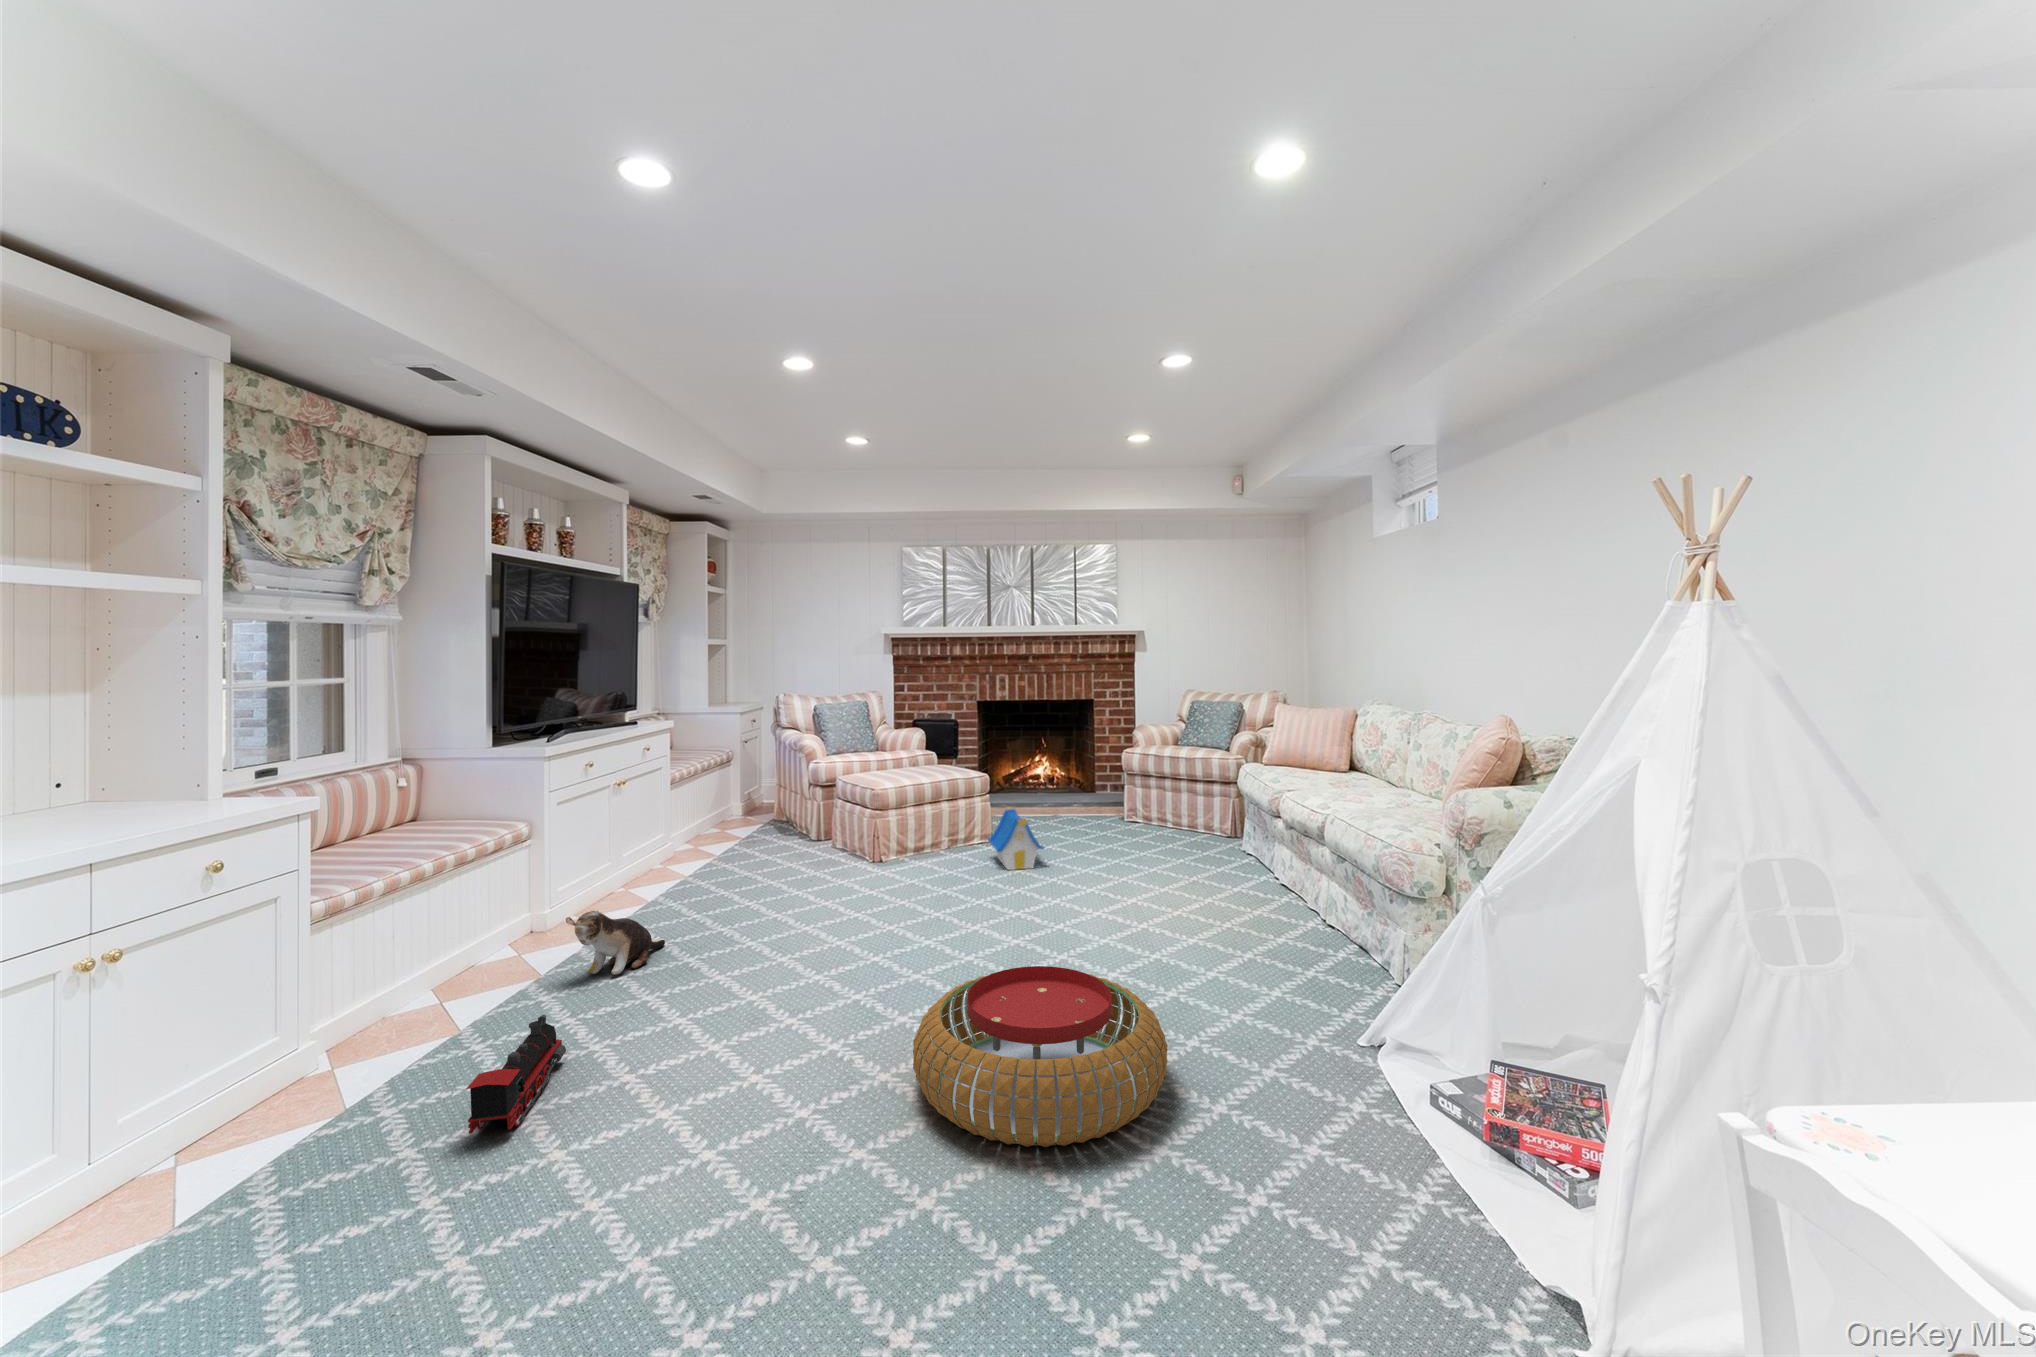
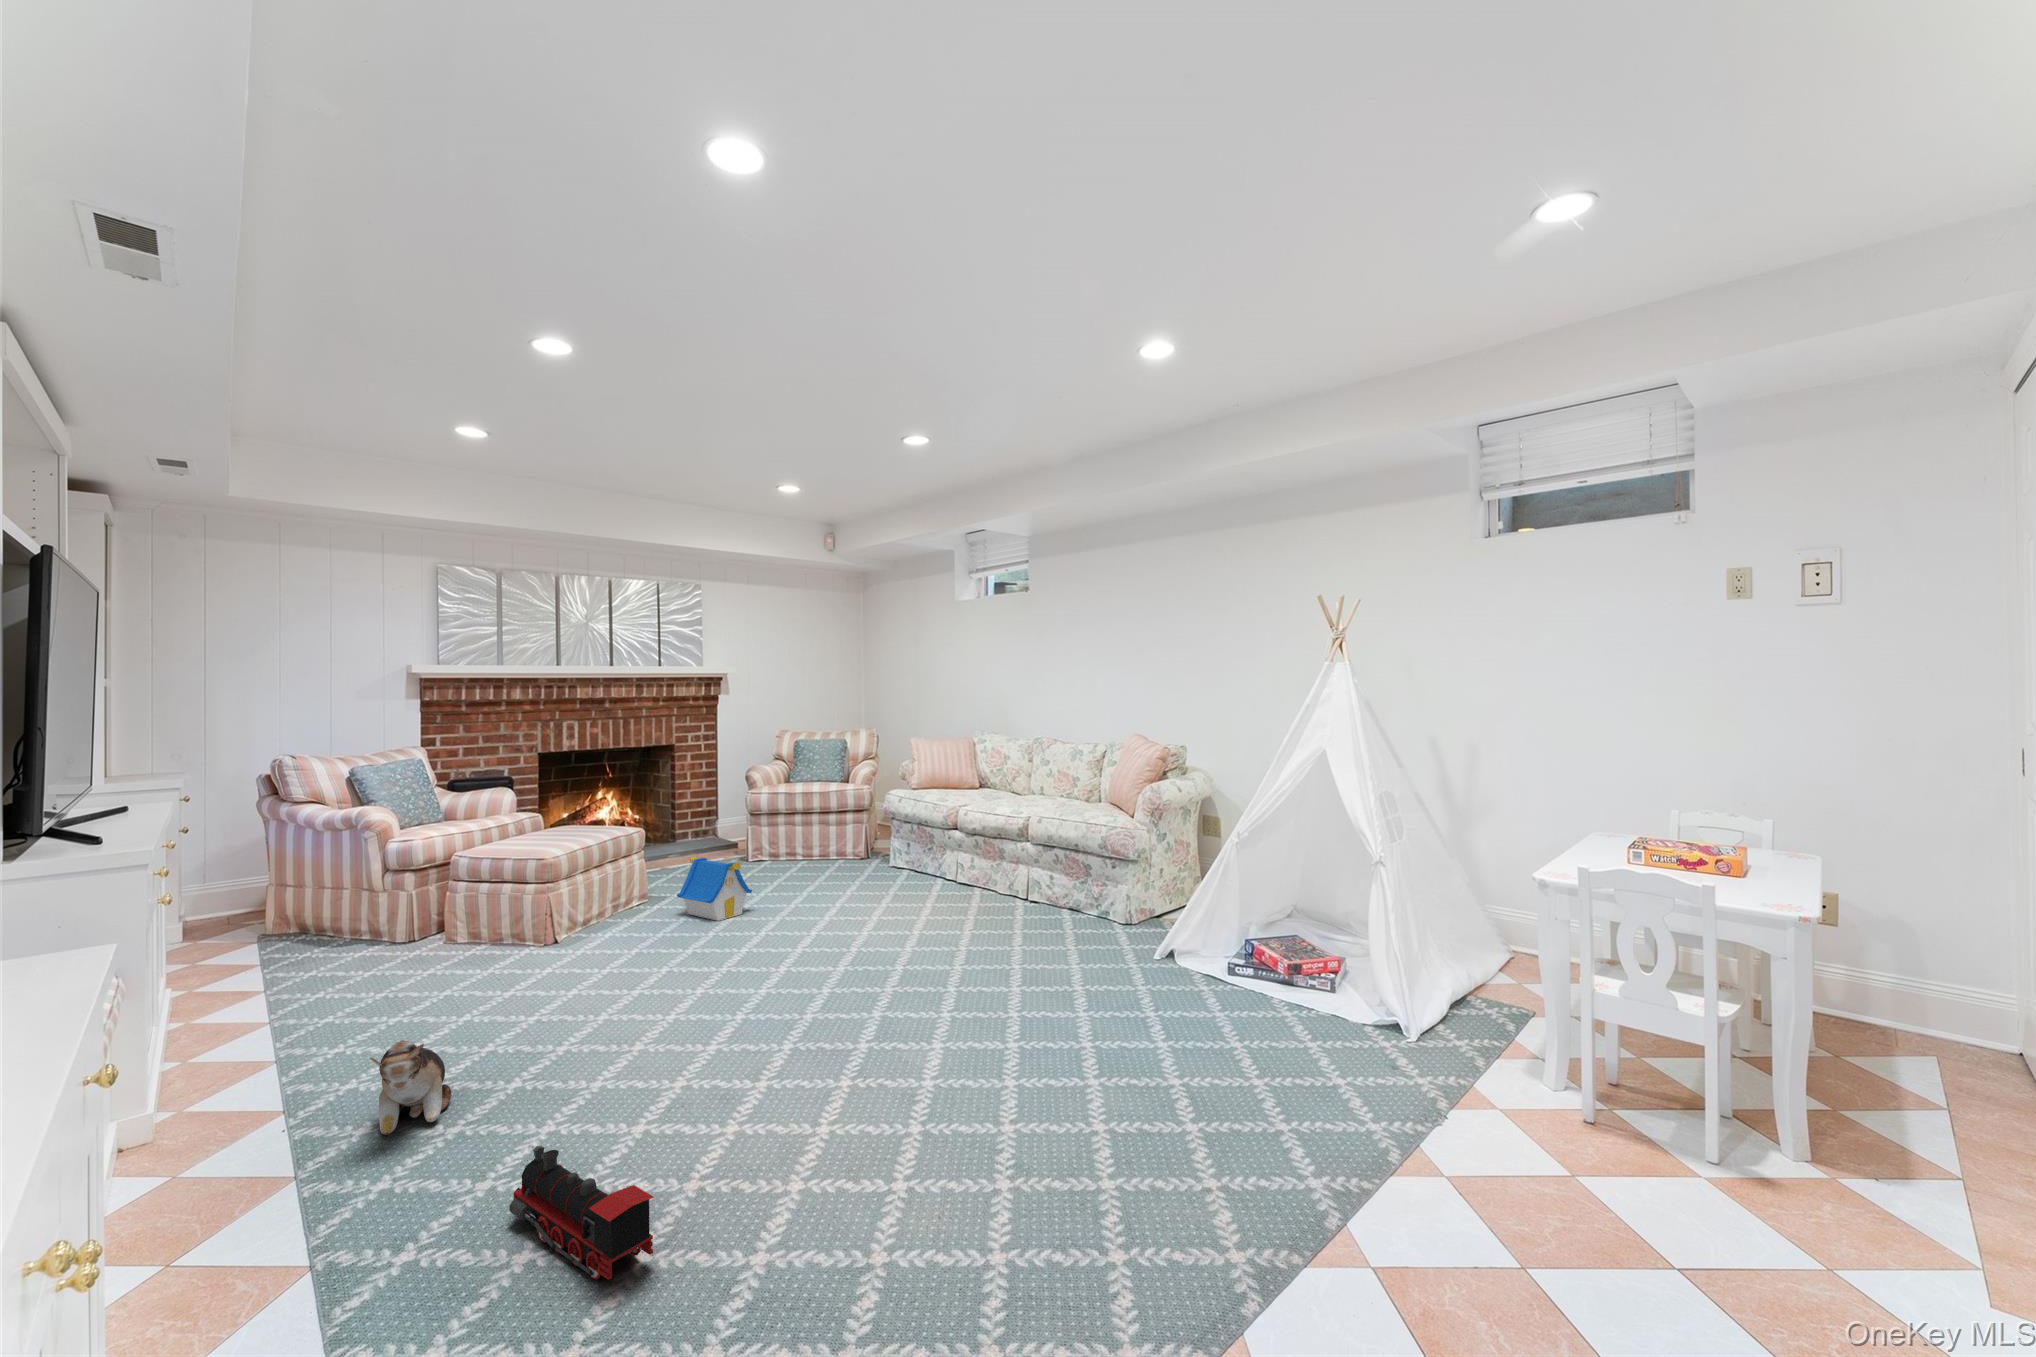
pouf: present [913,966,1167,1147] -> none [924,944,1137,1080]

